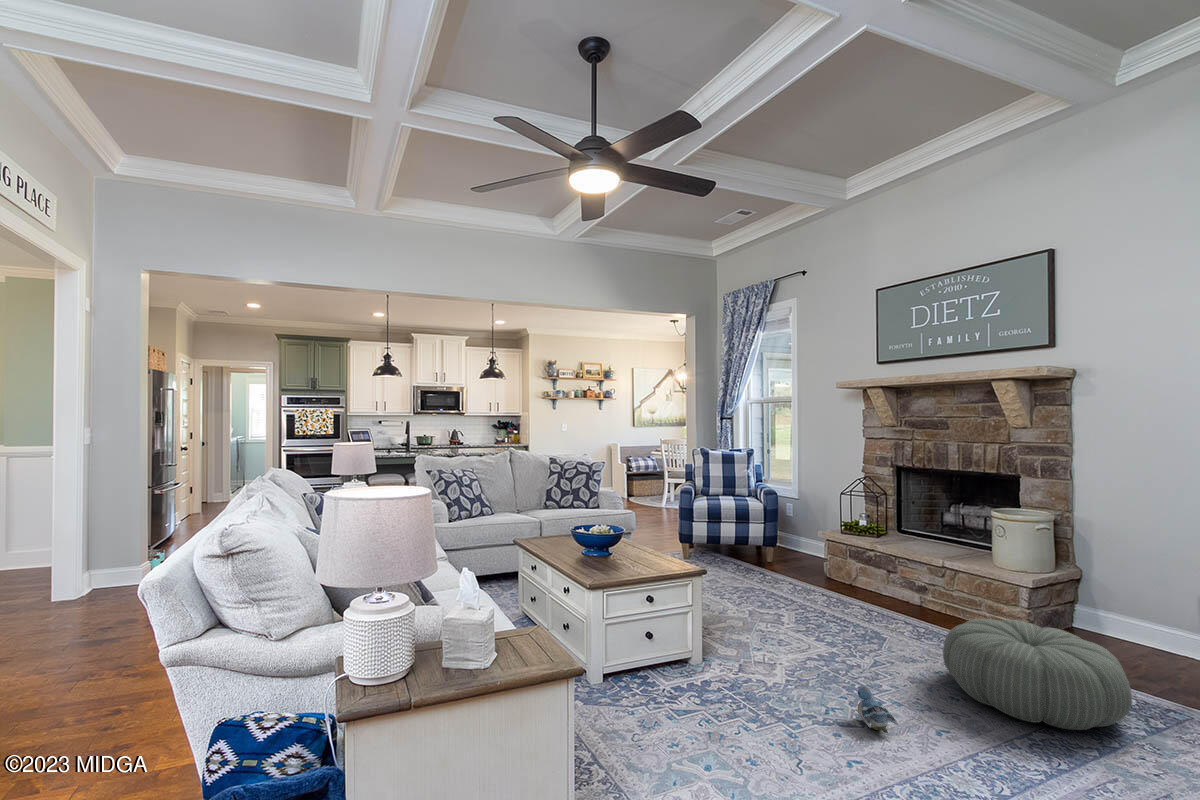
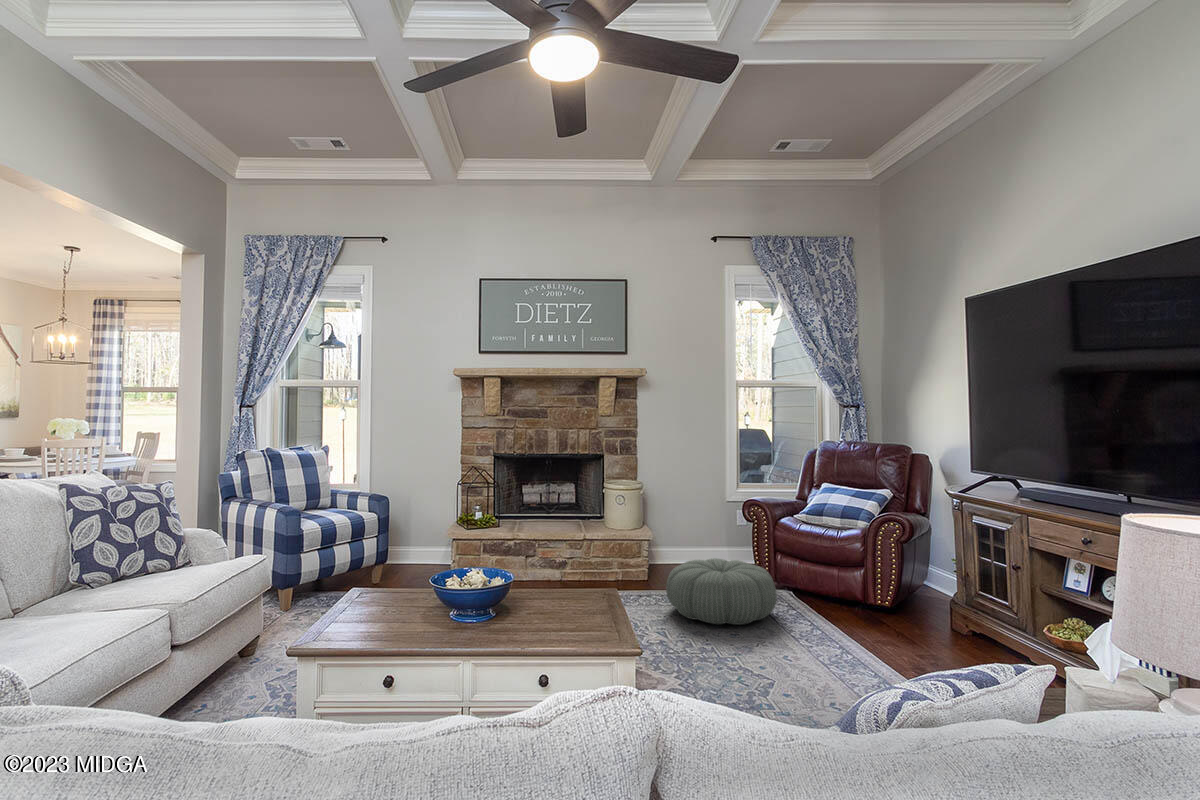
plush toy: present [858,685,898,733] -> none [701,638,740,668]

